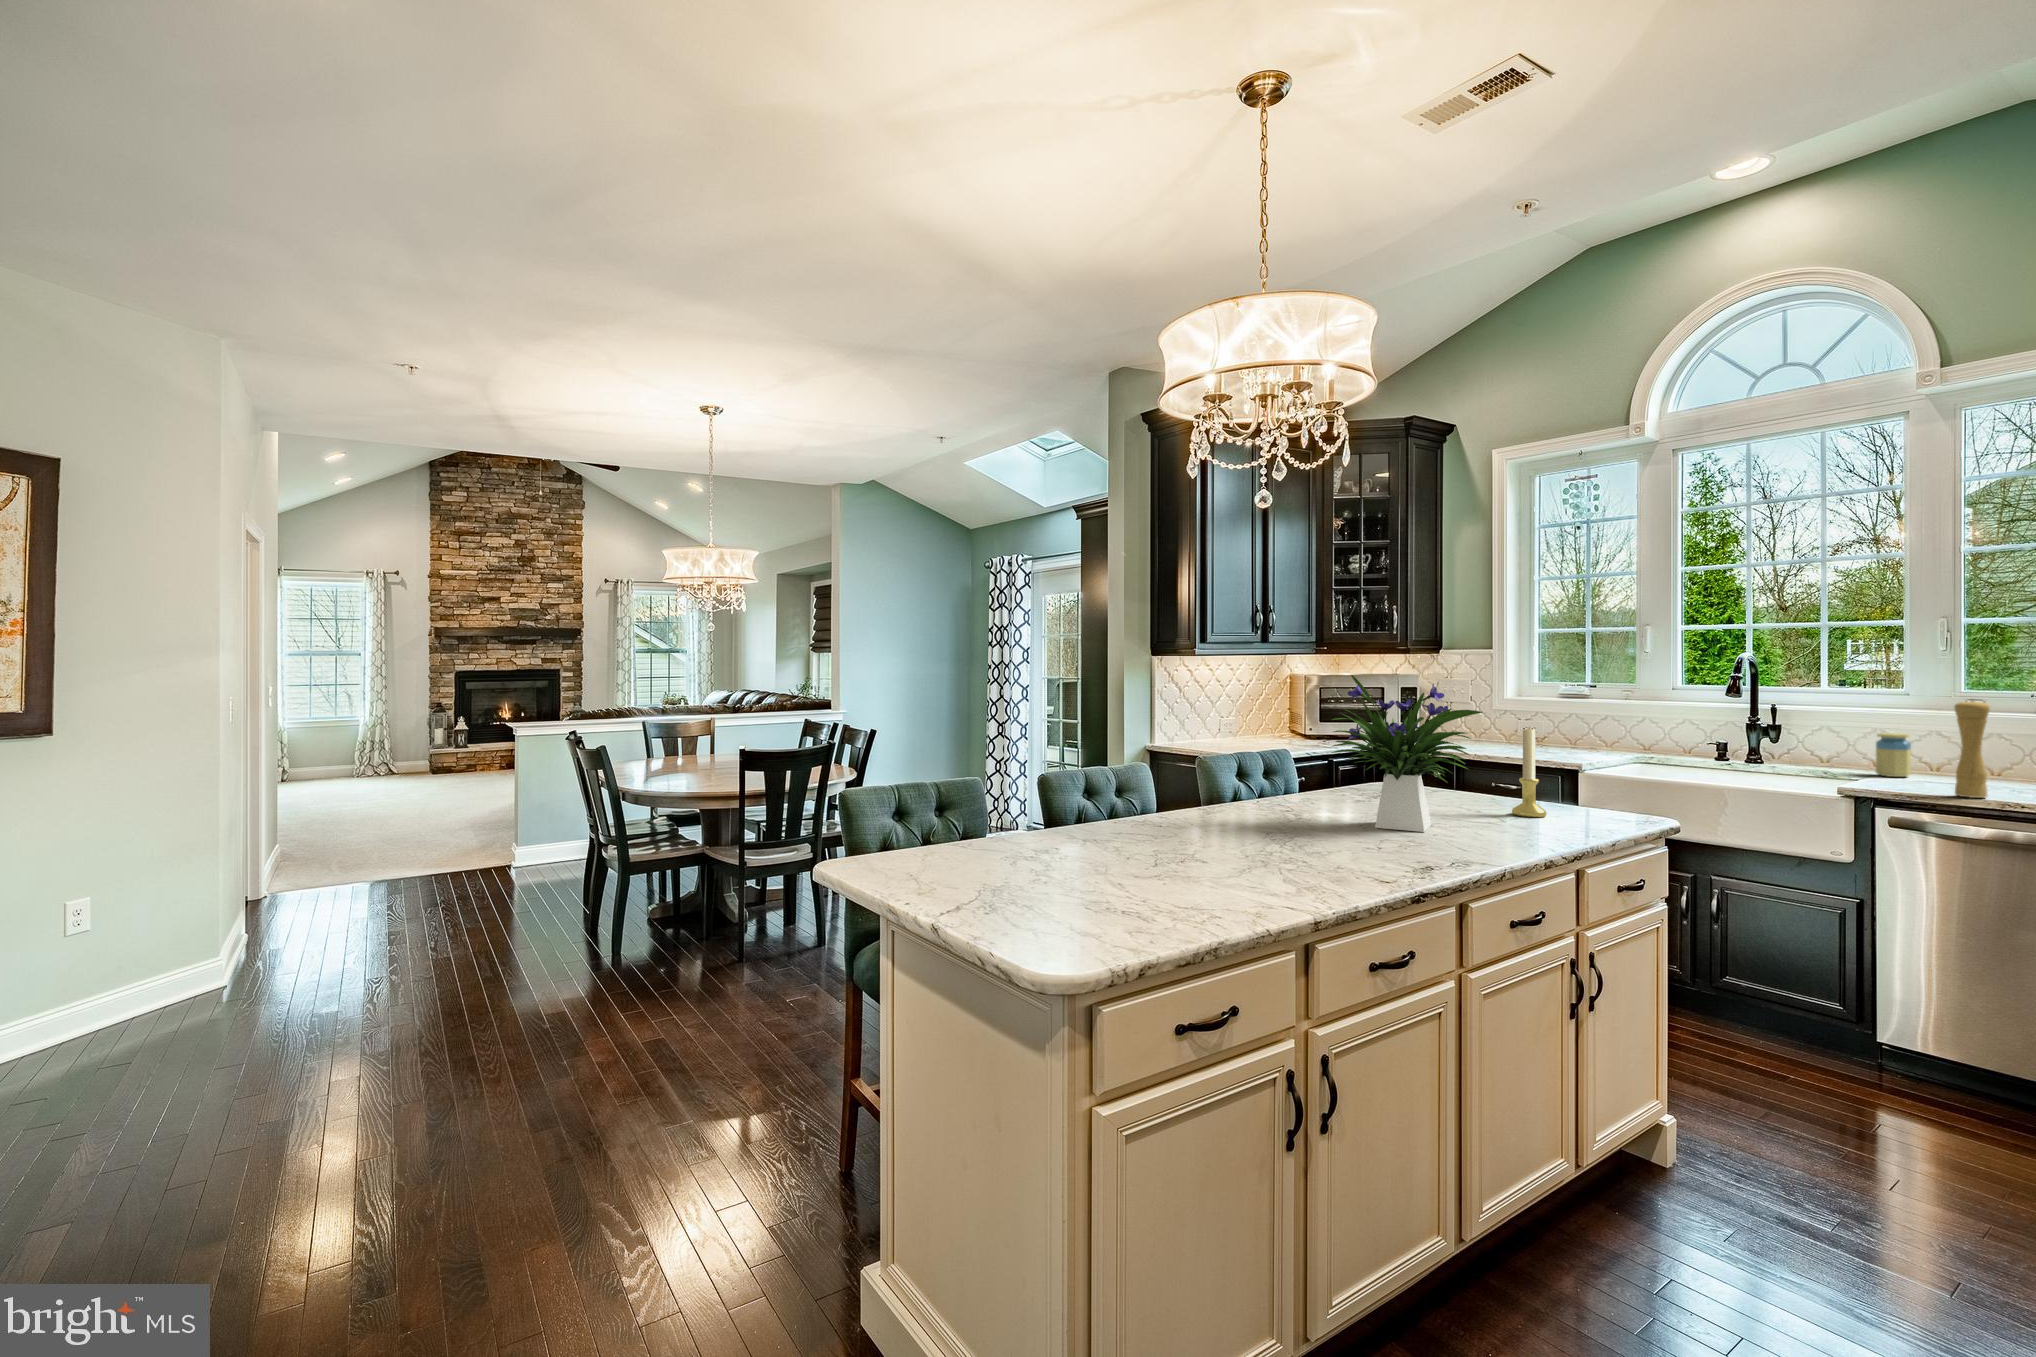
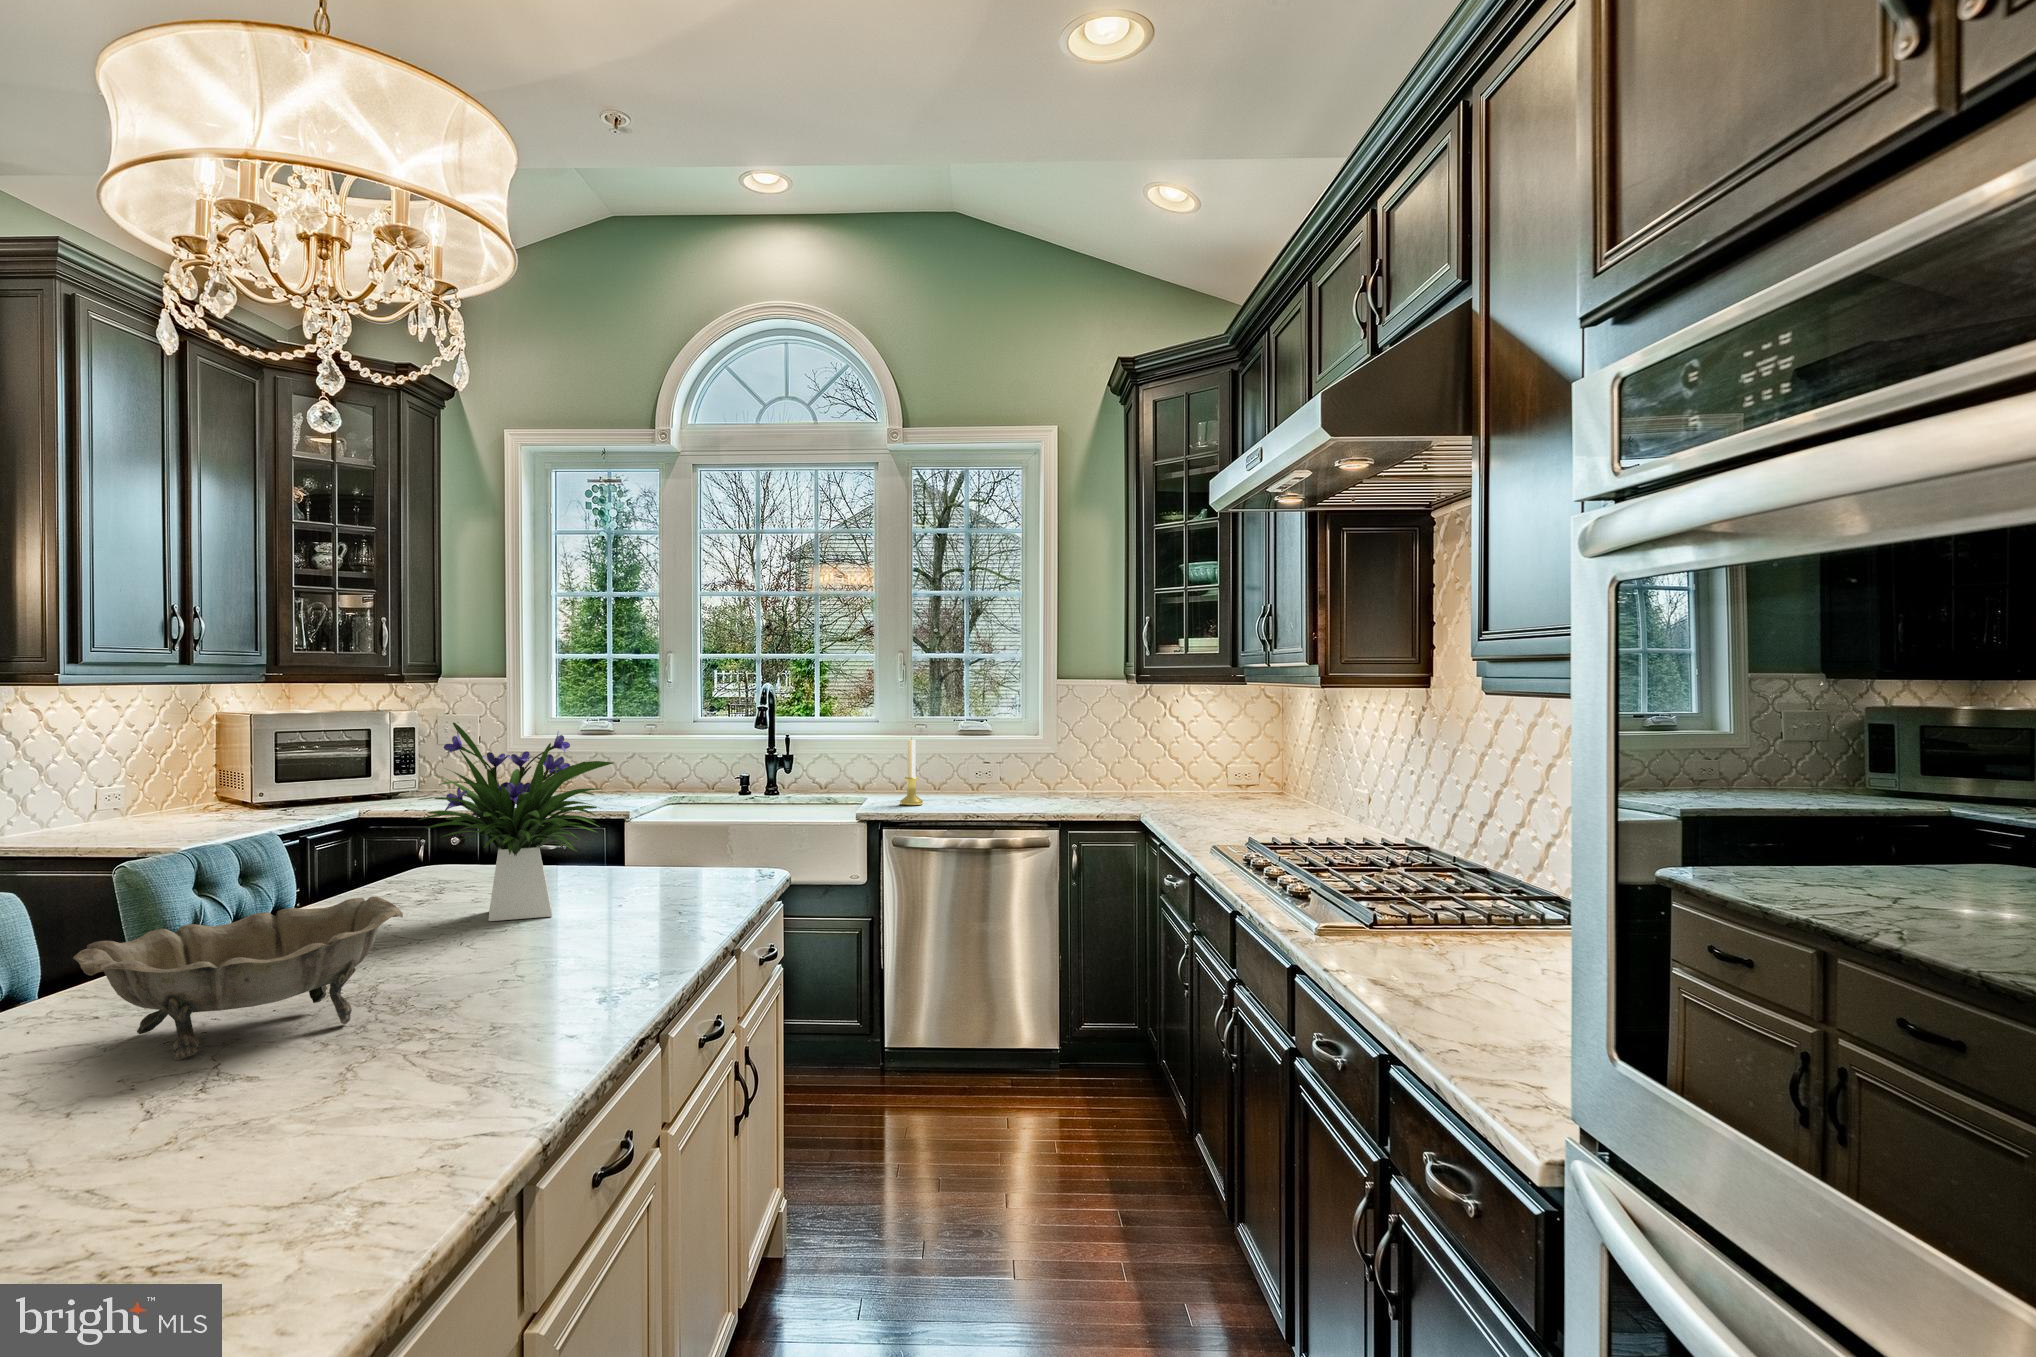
pepper mill: present [1954,700,1990,798] -> none [930,726,951,810]
candle holder: present [1512,728,1547,817] -> present [900,739,923,806]
jar: present [1876,733,1911,777] -> none [869,757,892,797]
decorative bowl: none [1083,790,1261,871] -> present [73,897,403,1060]

